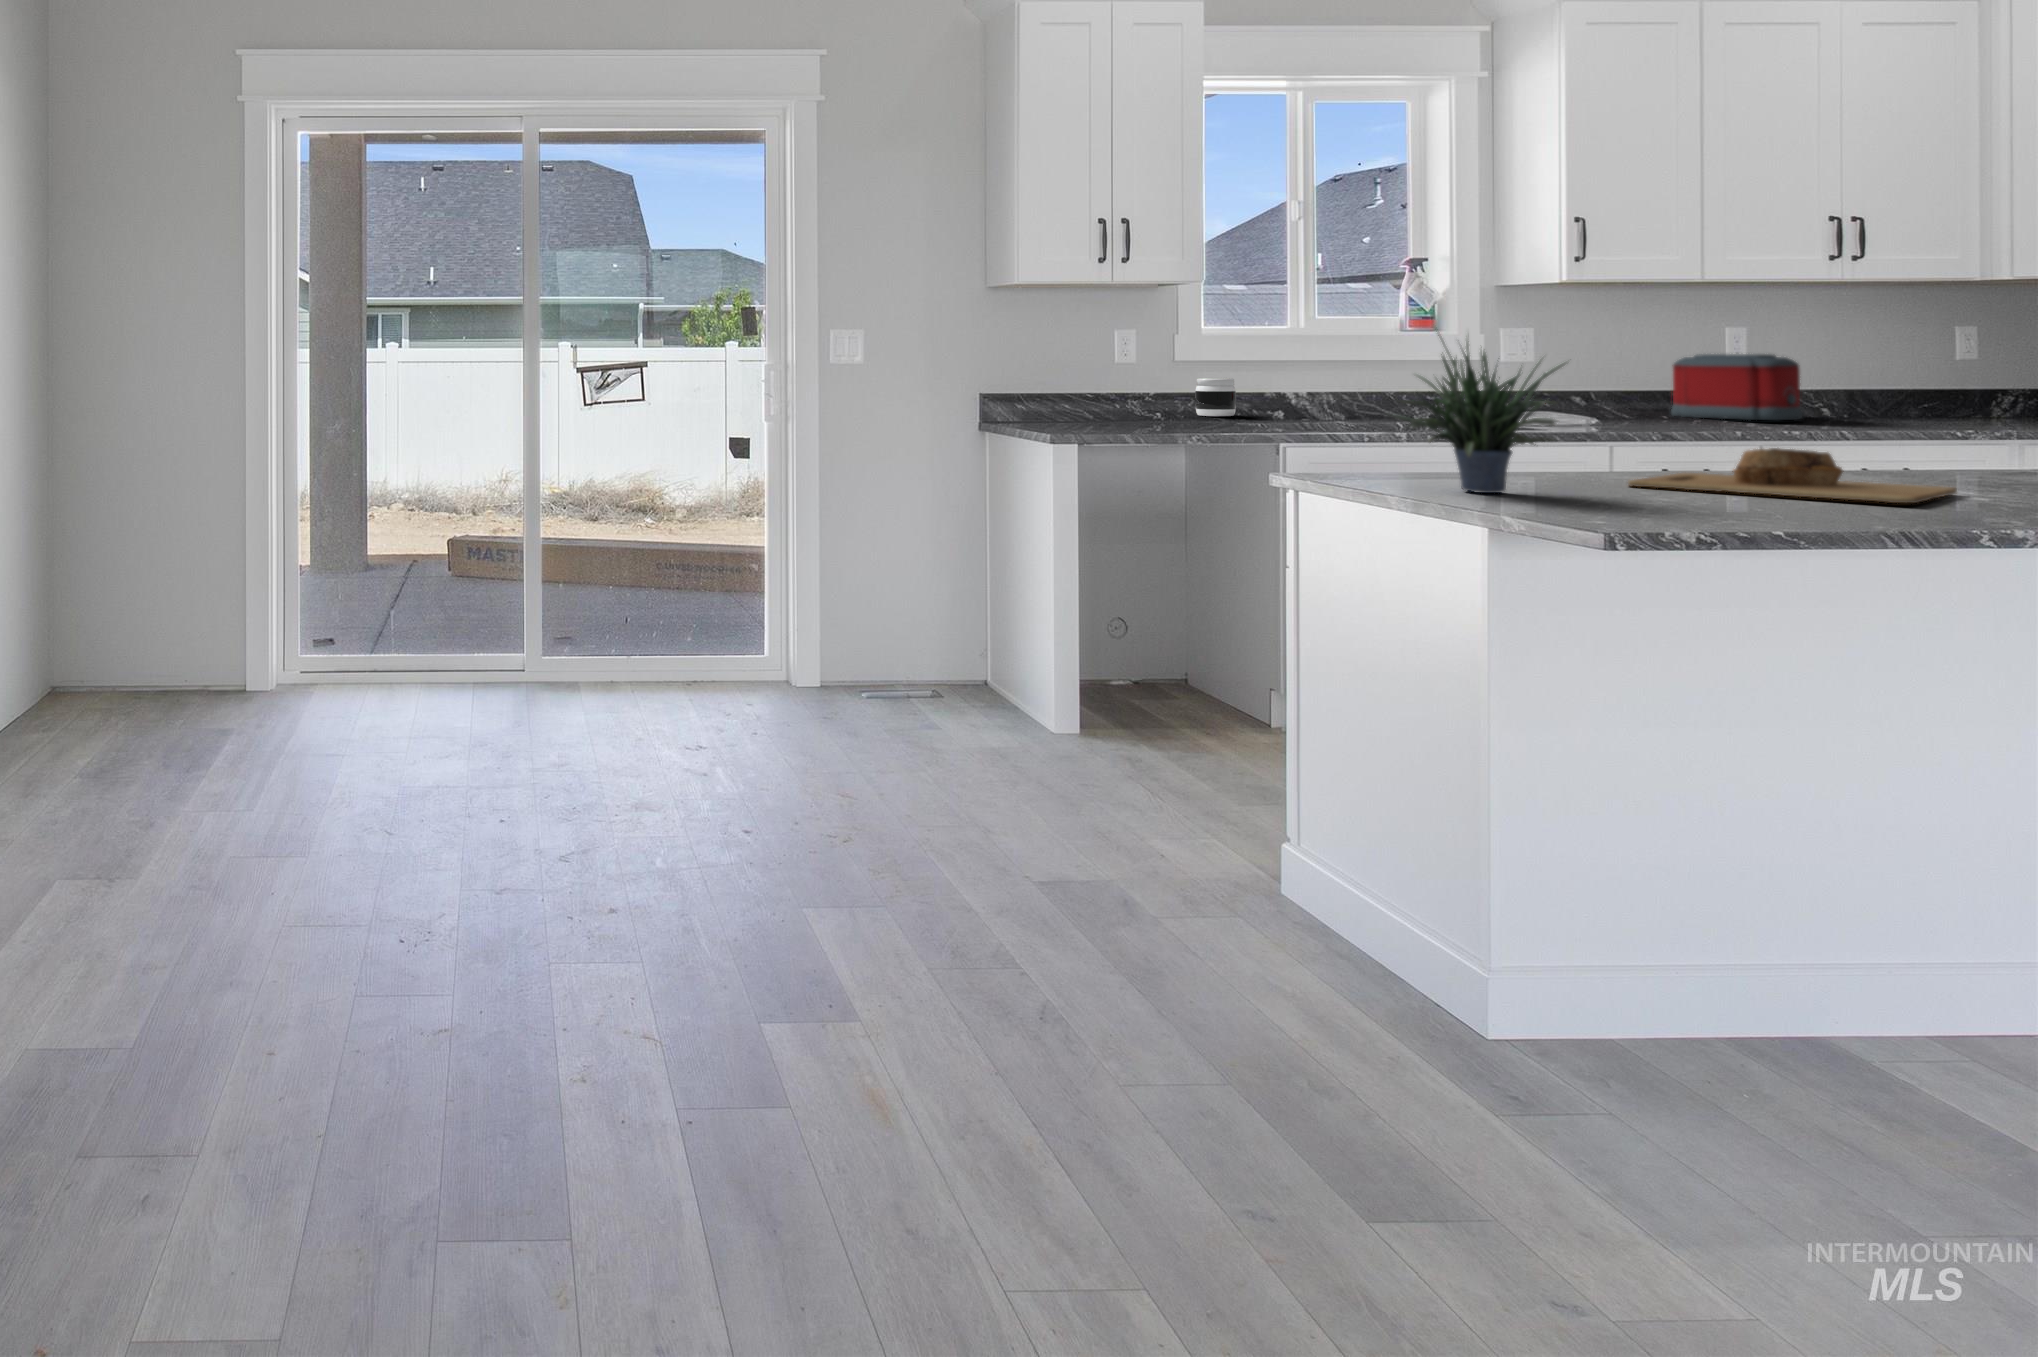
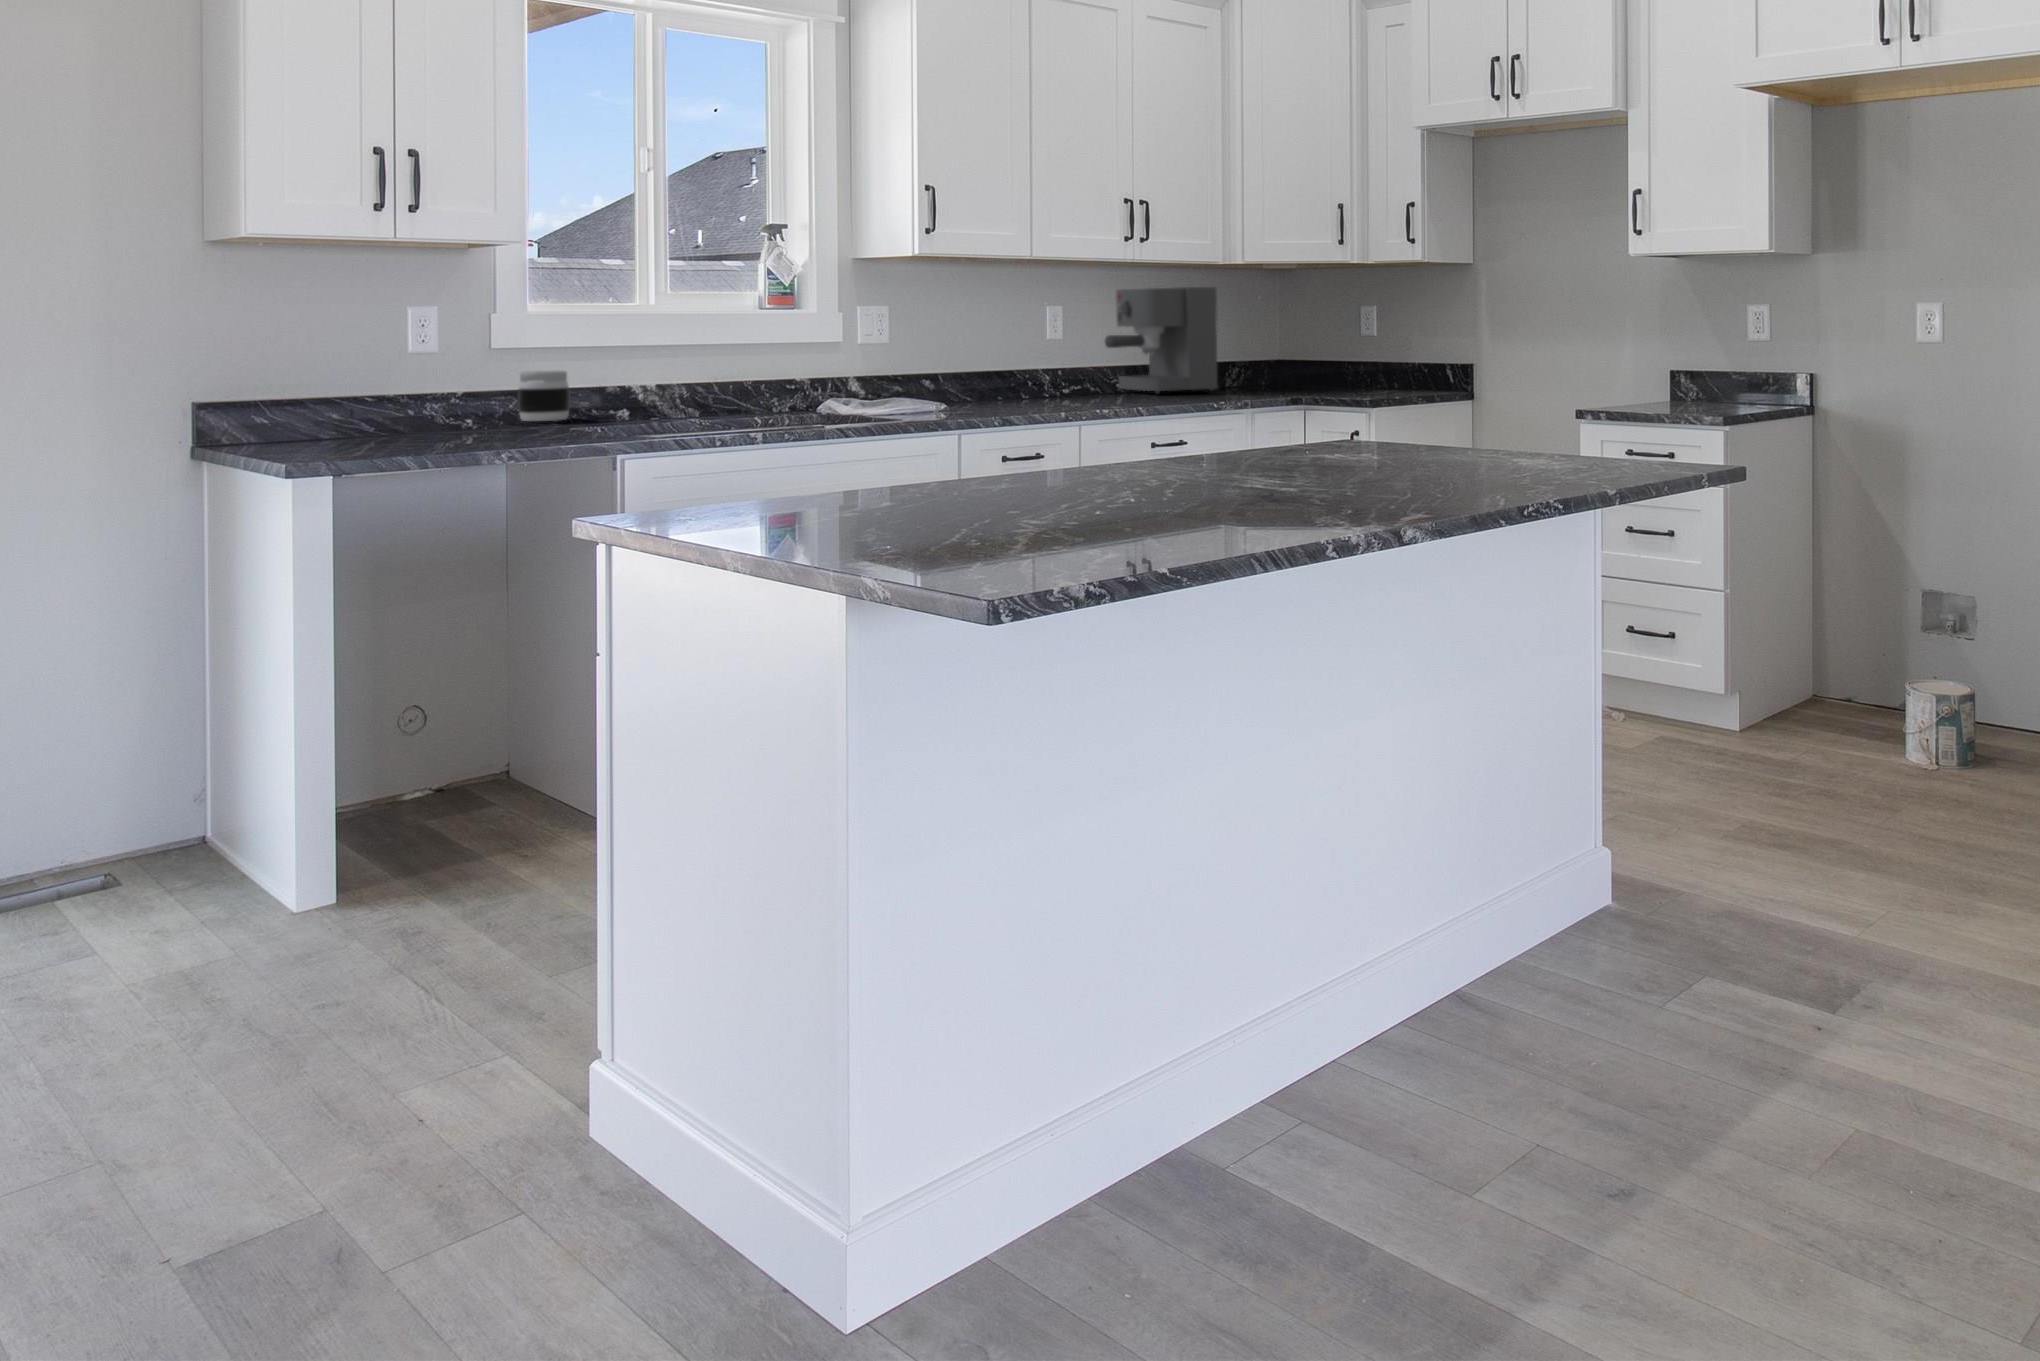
coffee maker: none [1801,306,1965,417] -> present [1105,287,1218,393]
potted plant: present [1391,331,1566,493] -> none [721,289,935,526]
toaster: present [1671,354,1803,420] -> none [1005,334,1108,401]
cutting board: present [1628,448,1957,503] -> none [989,443,1266,502]

